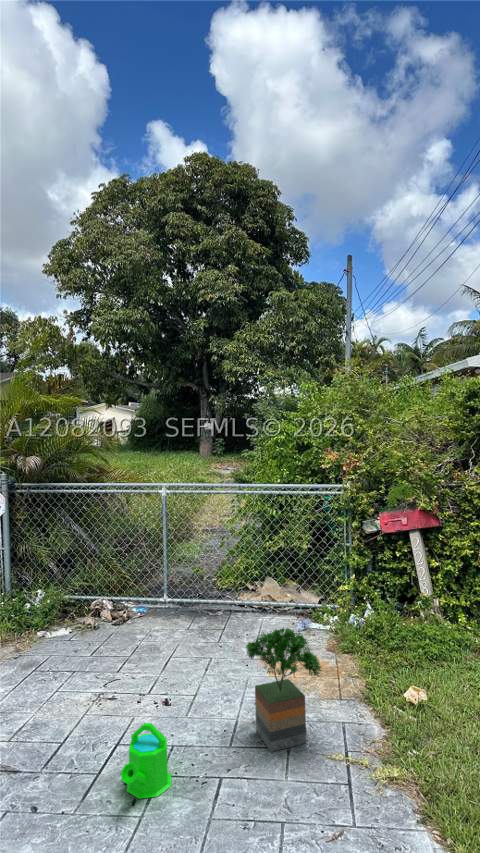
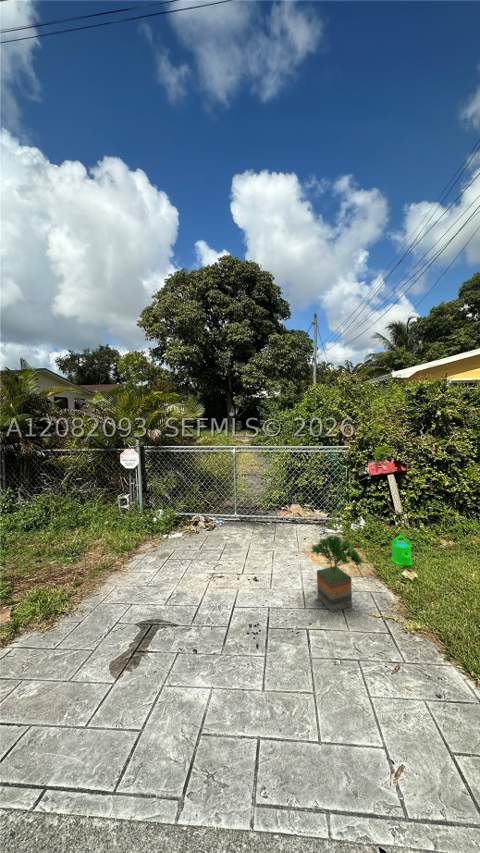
watering can: present [121,723,171,799] -> present [391,535,413,566]

